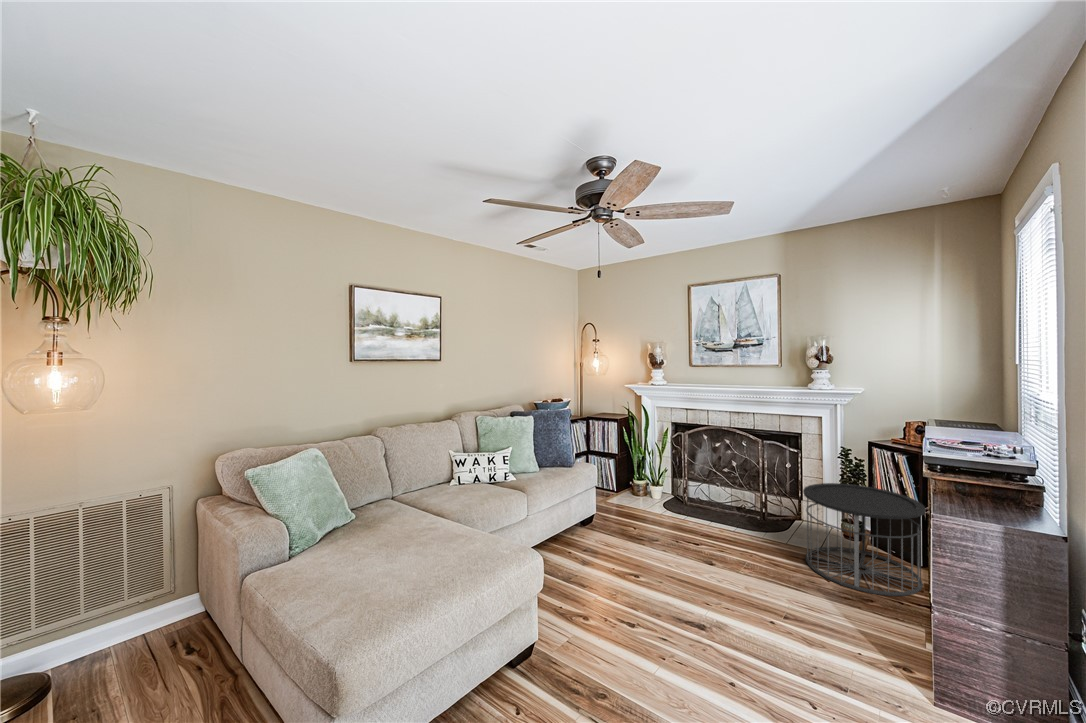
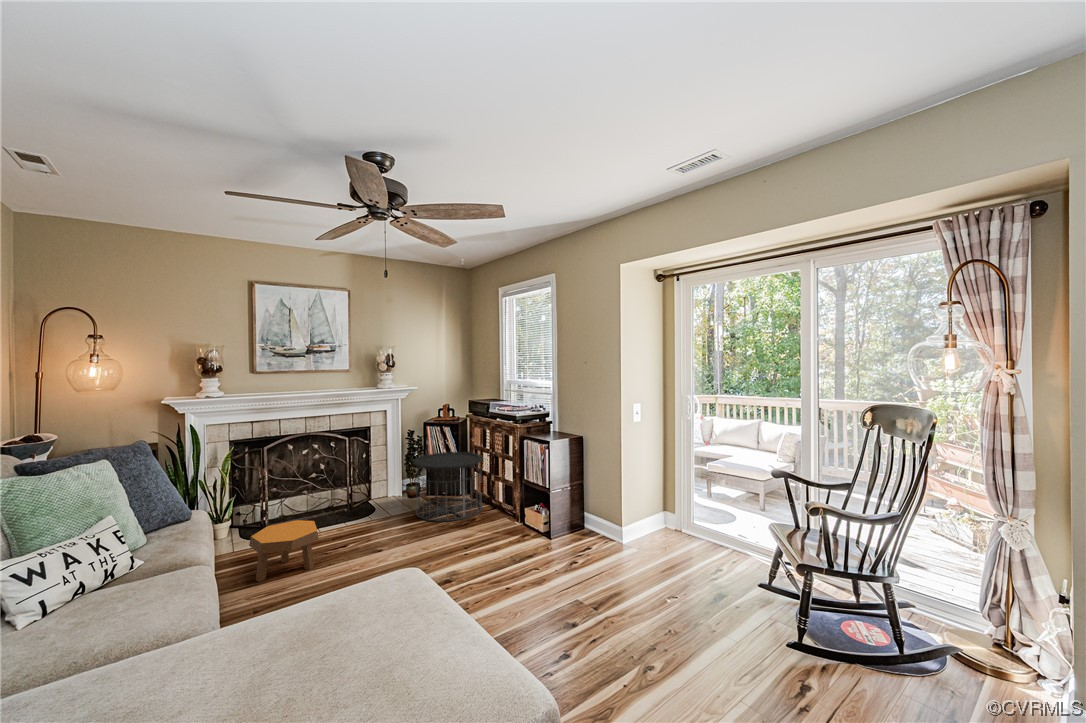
footstool: none [614,495,670,545] -> present [249,520,318,582]

